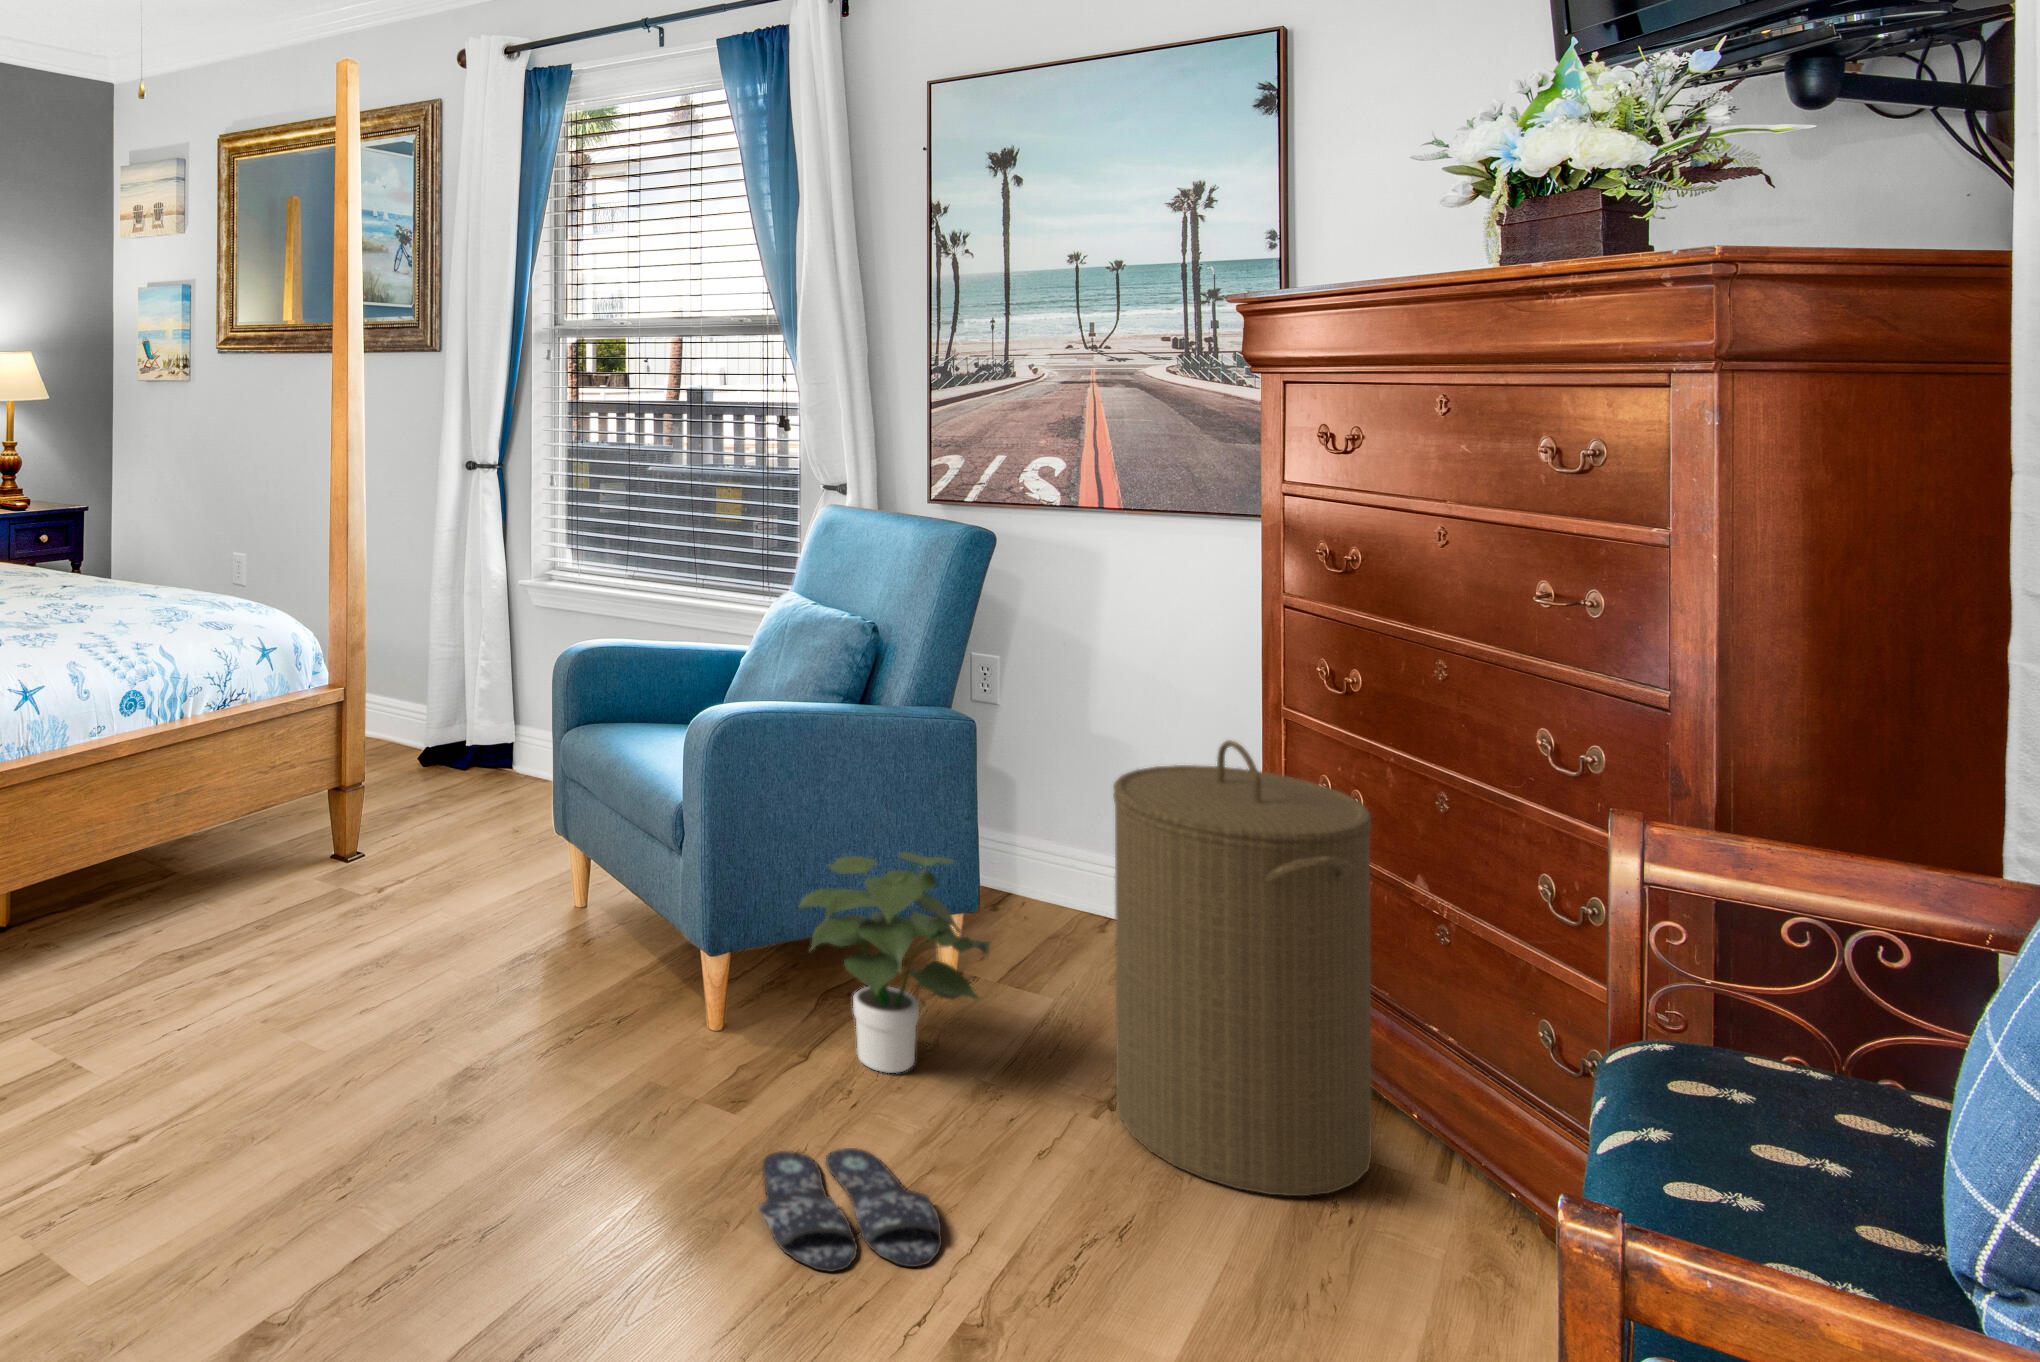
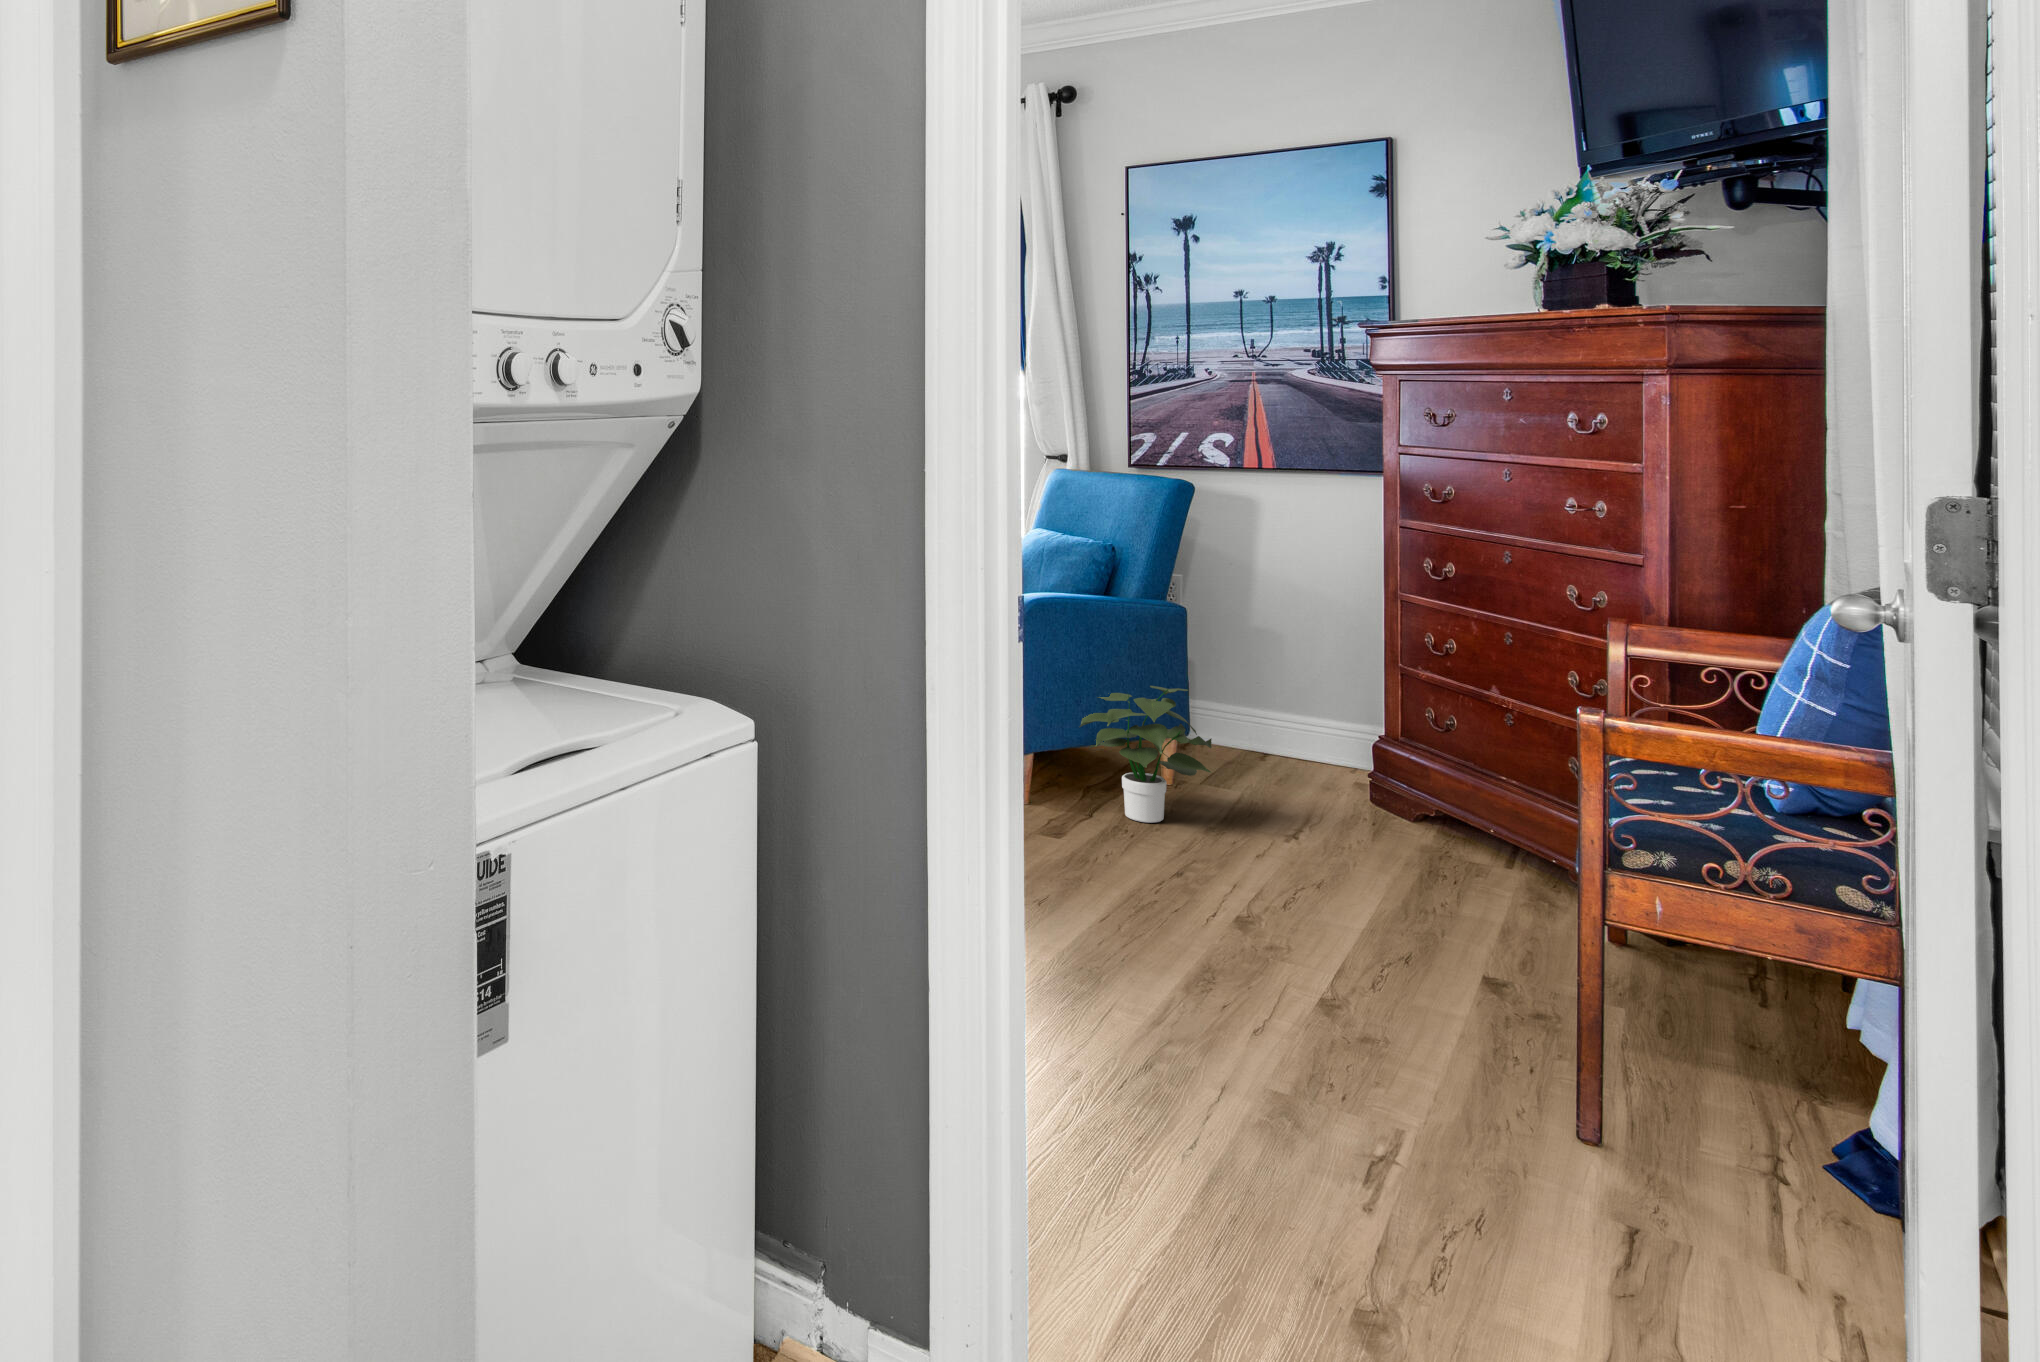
laundry hamper: present [1113,740,1372,1196] -> none [1297,604,1465,871]
slippers: present [759,1148,942,1272] -> none [1090,852,1214,896]

